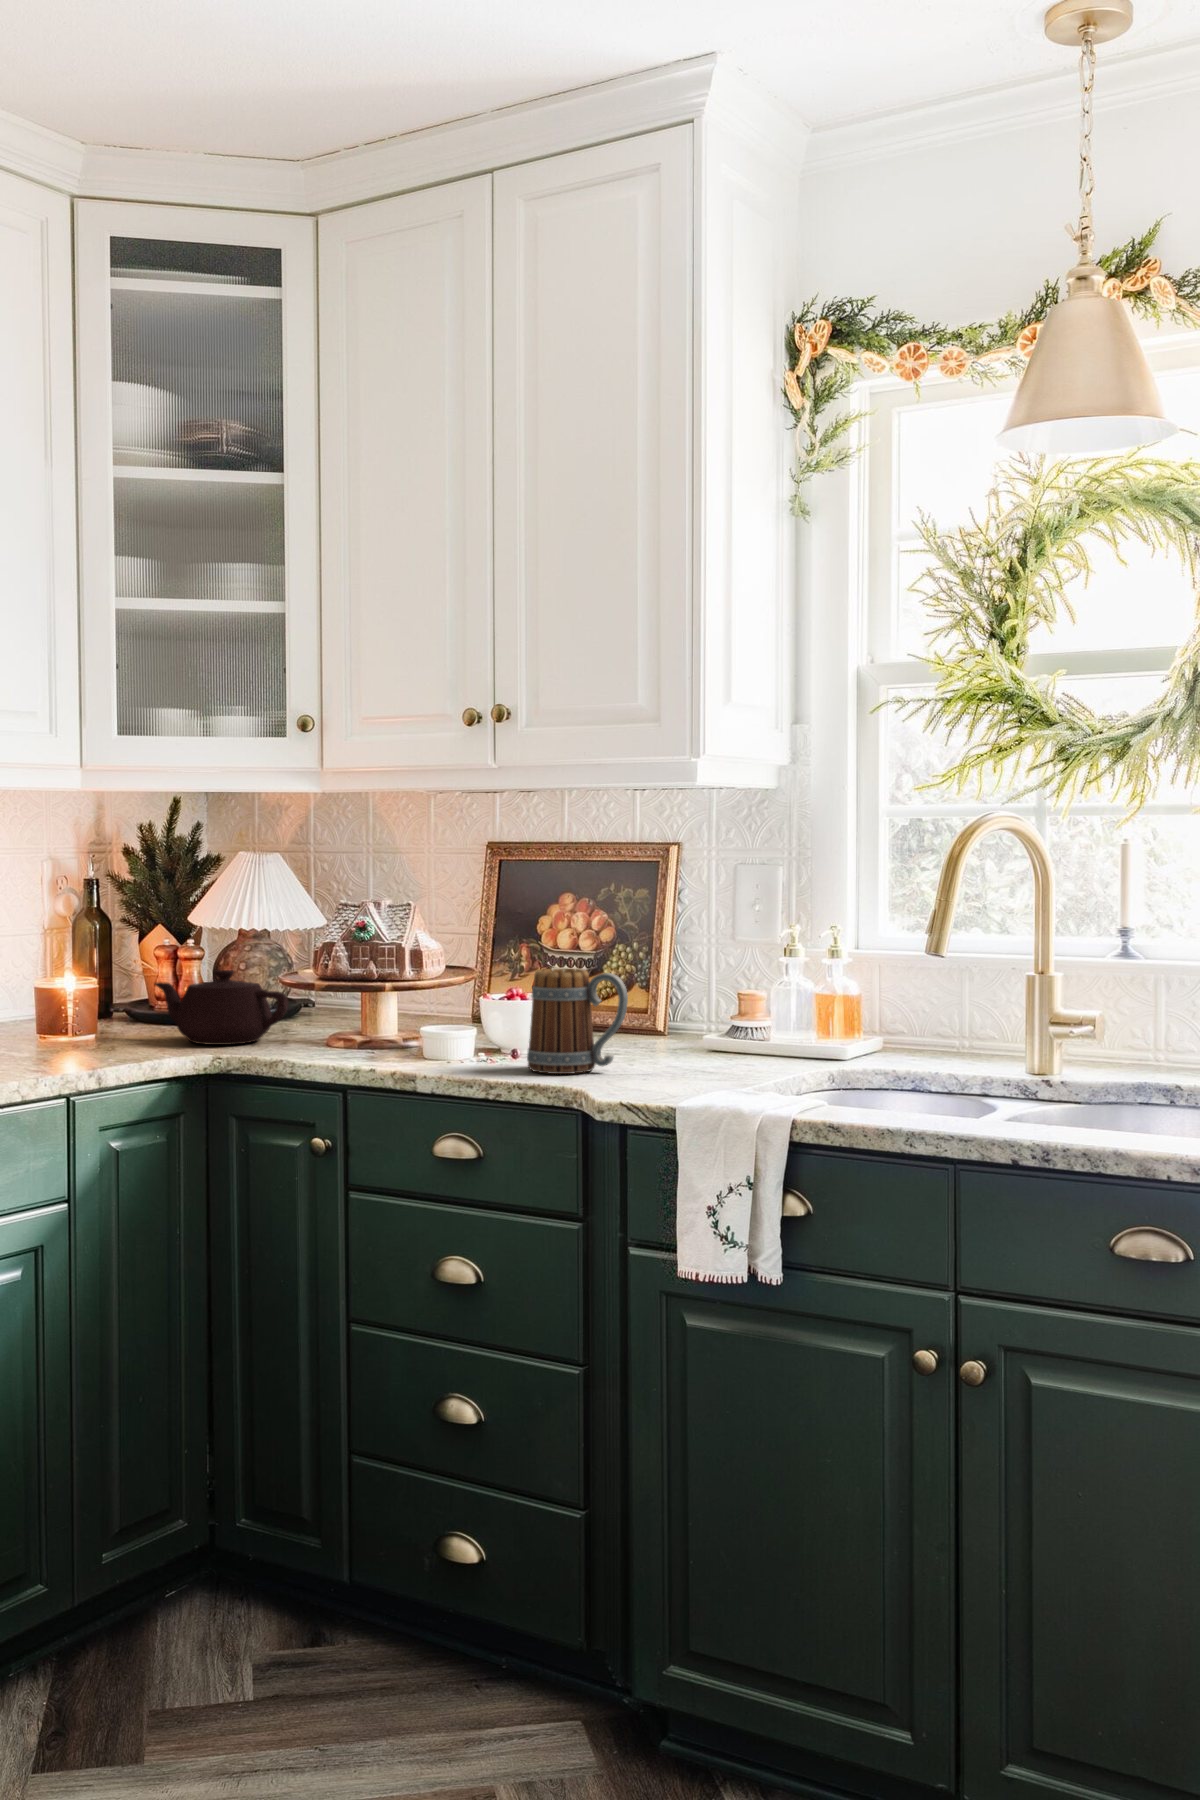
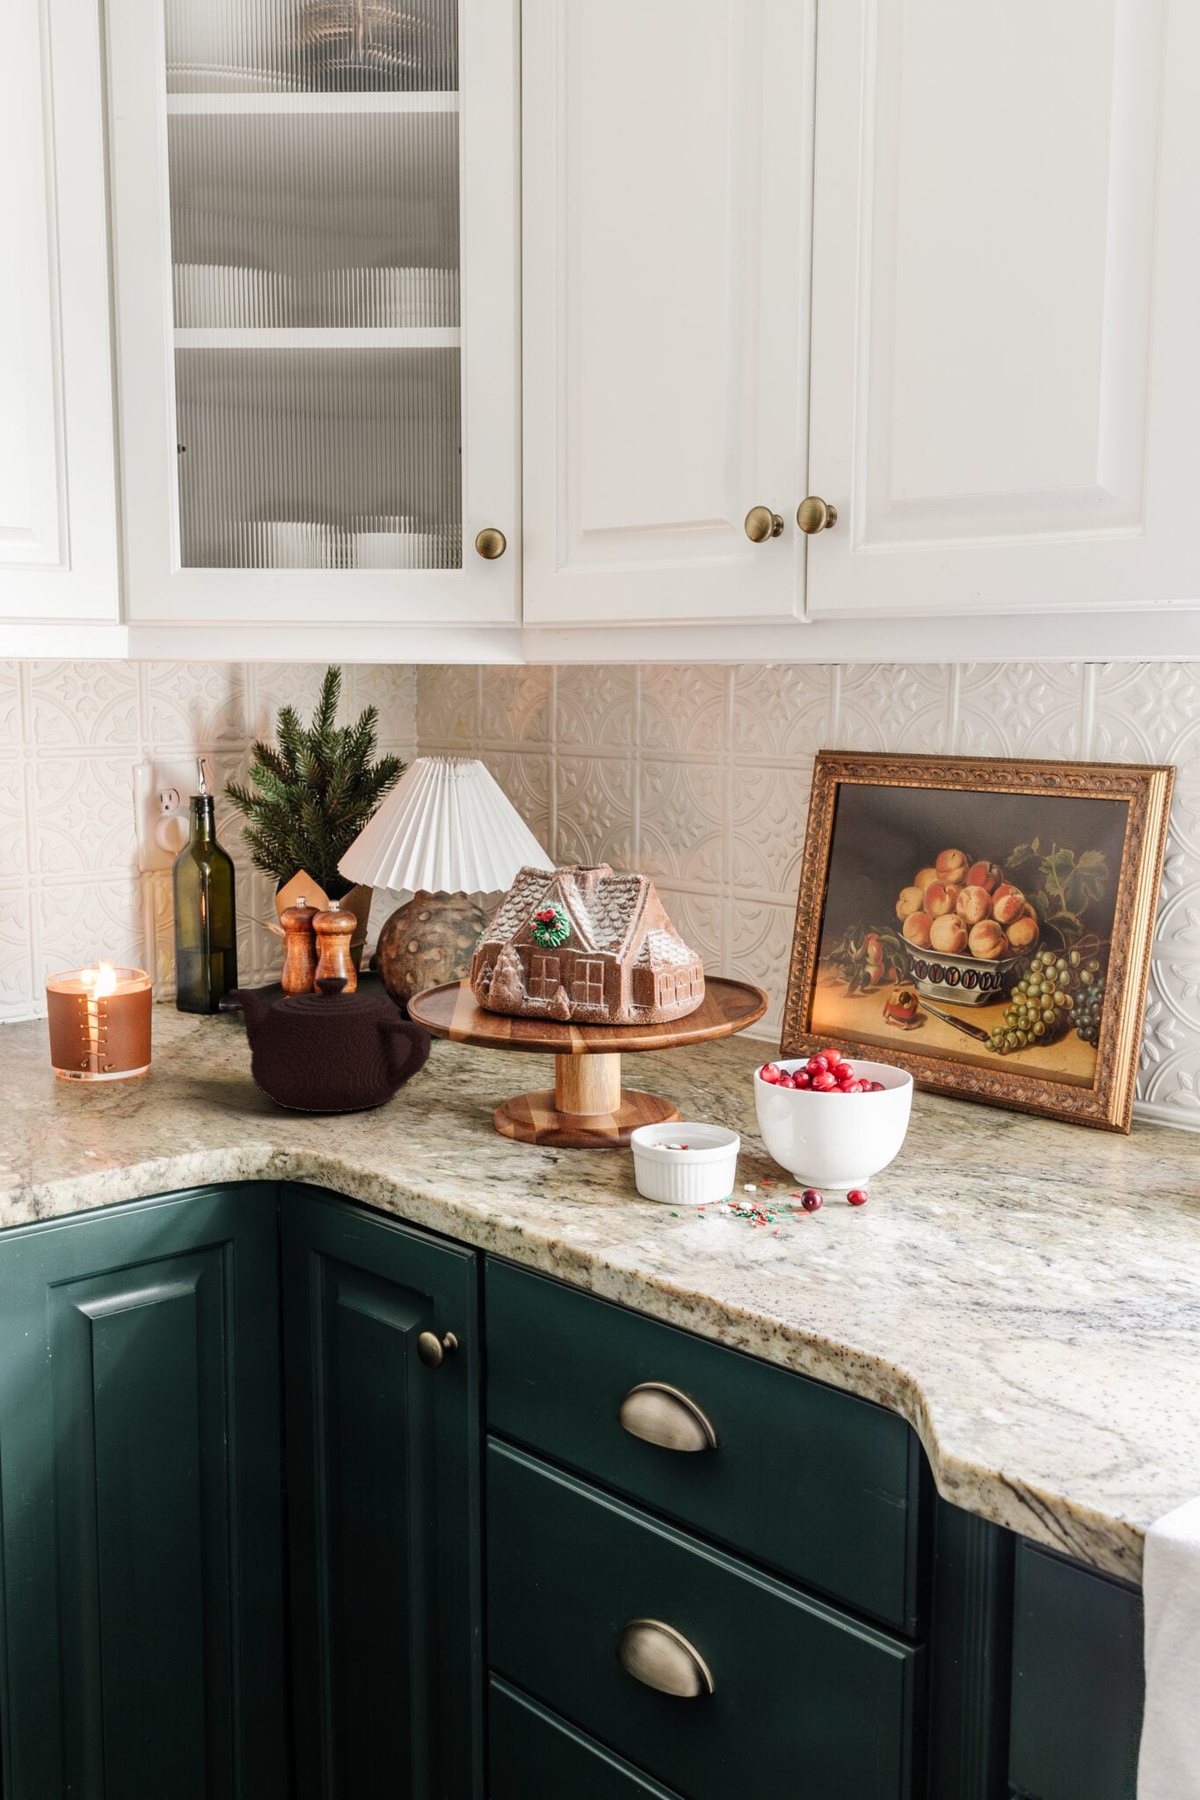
mug: present [527,969,628,1074] -> none [819,1052,1041,1290]

